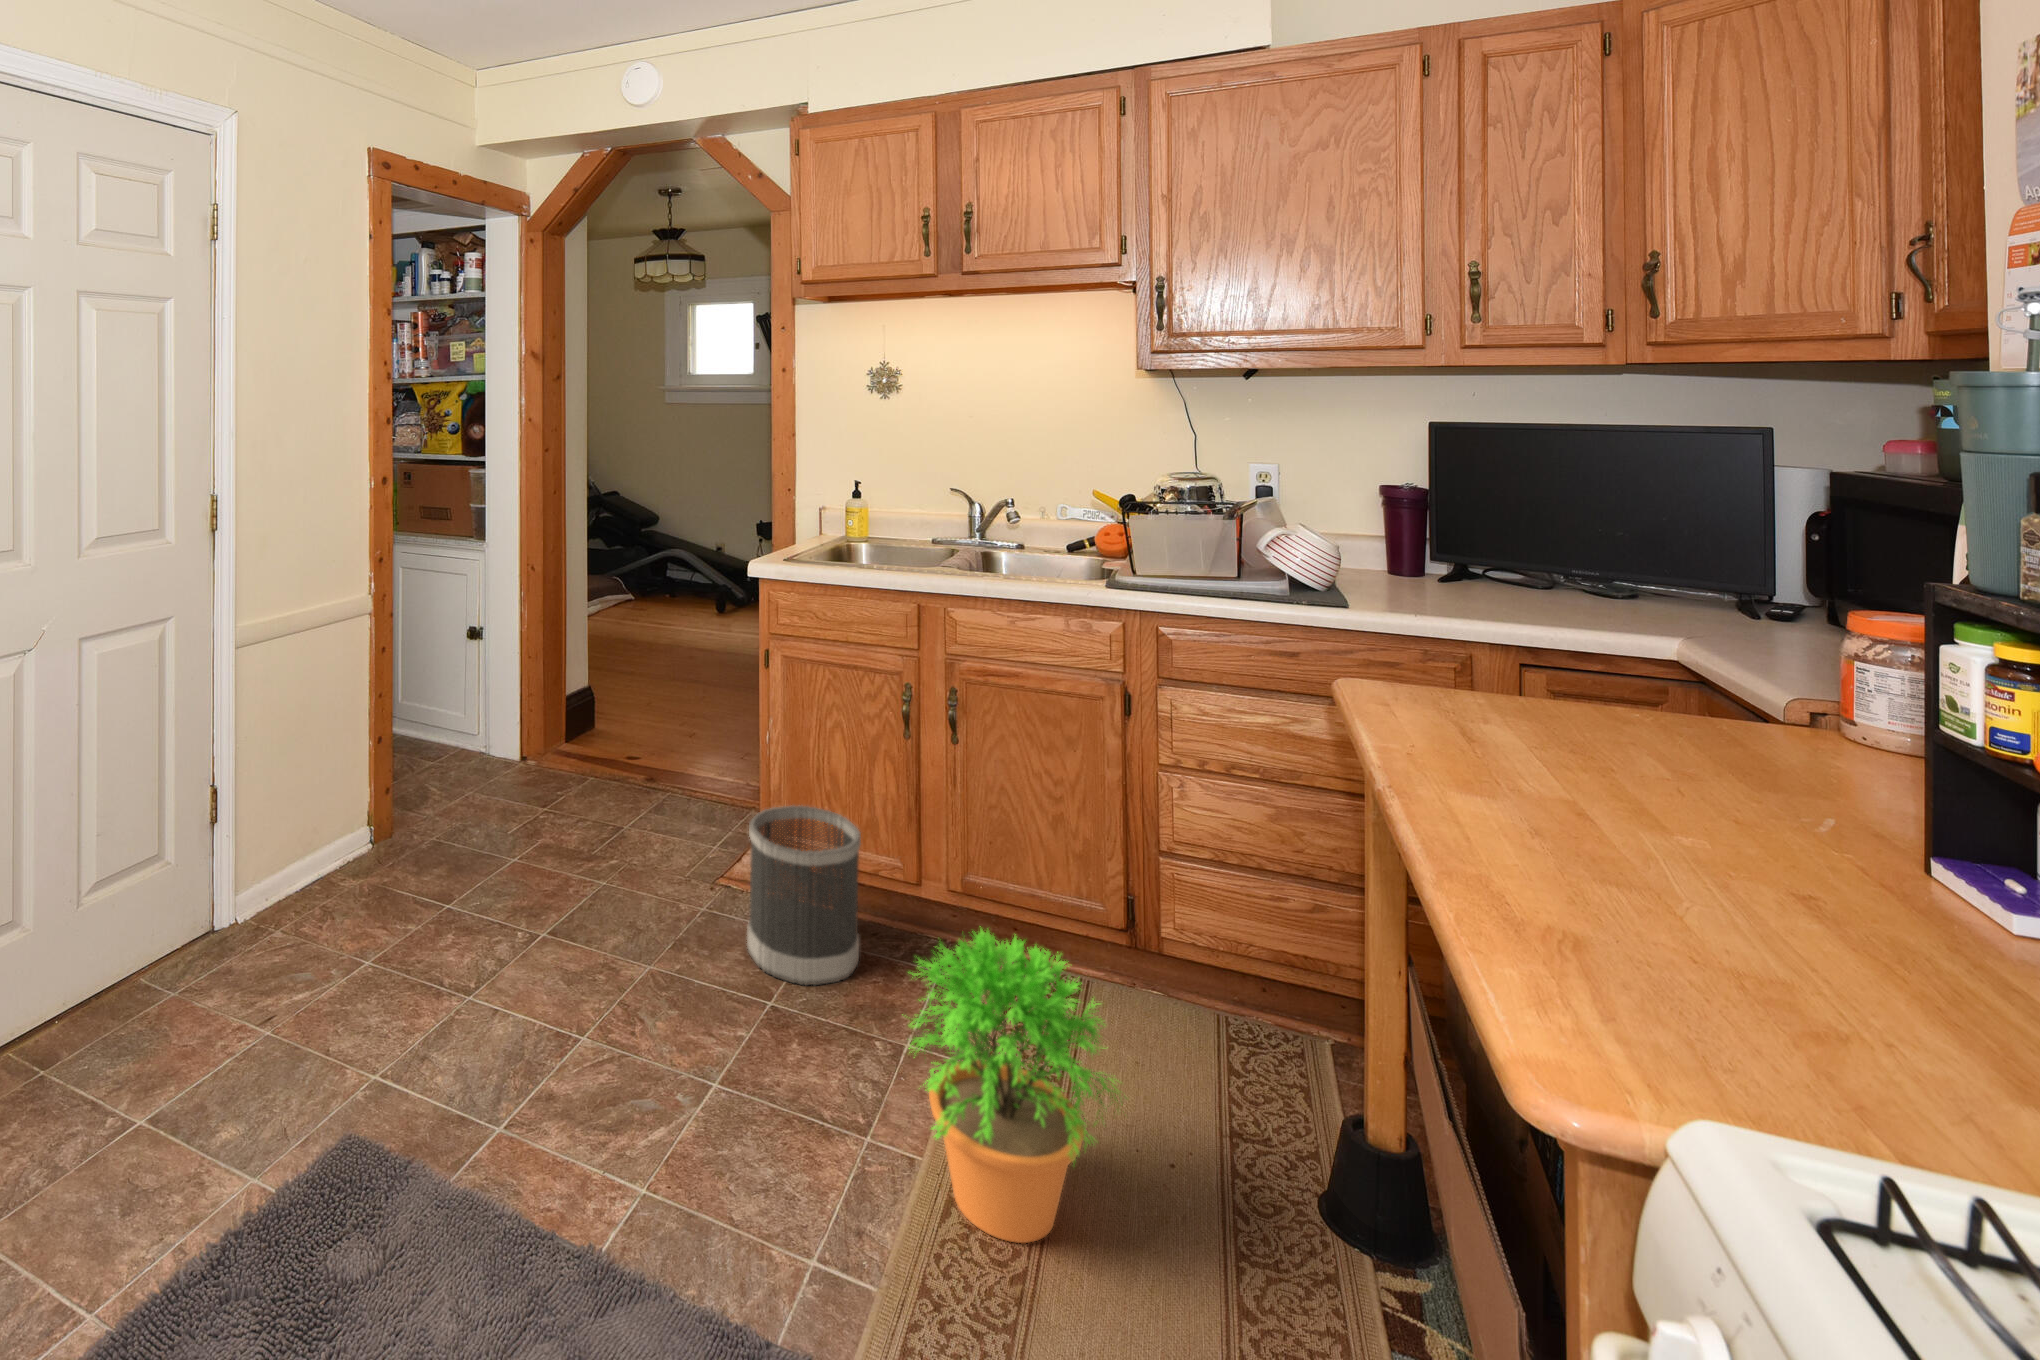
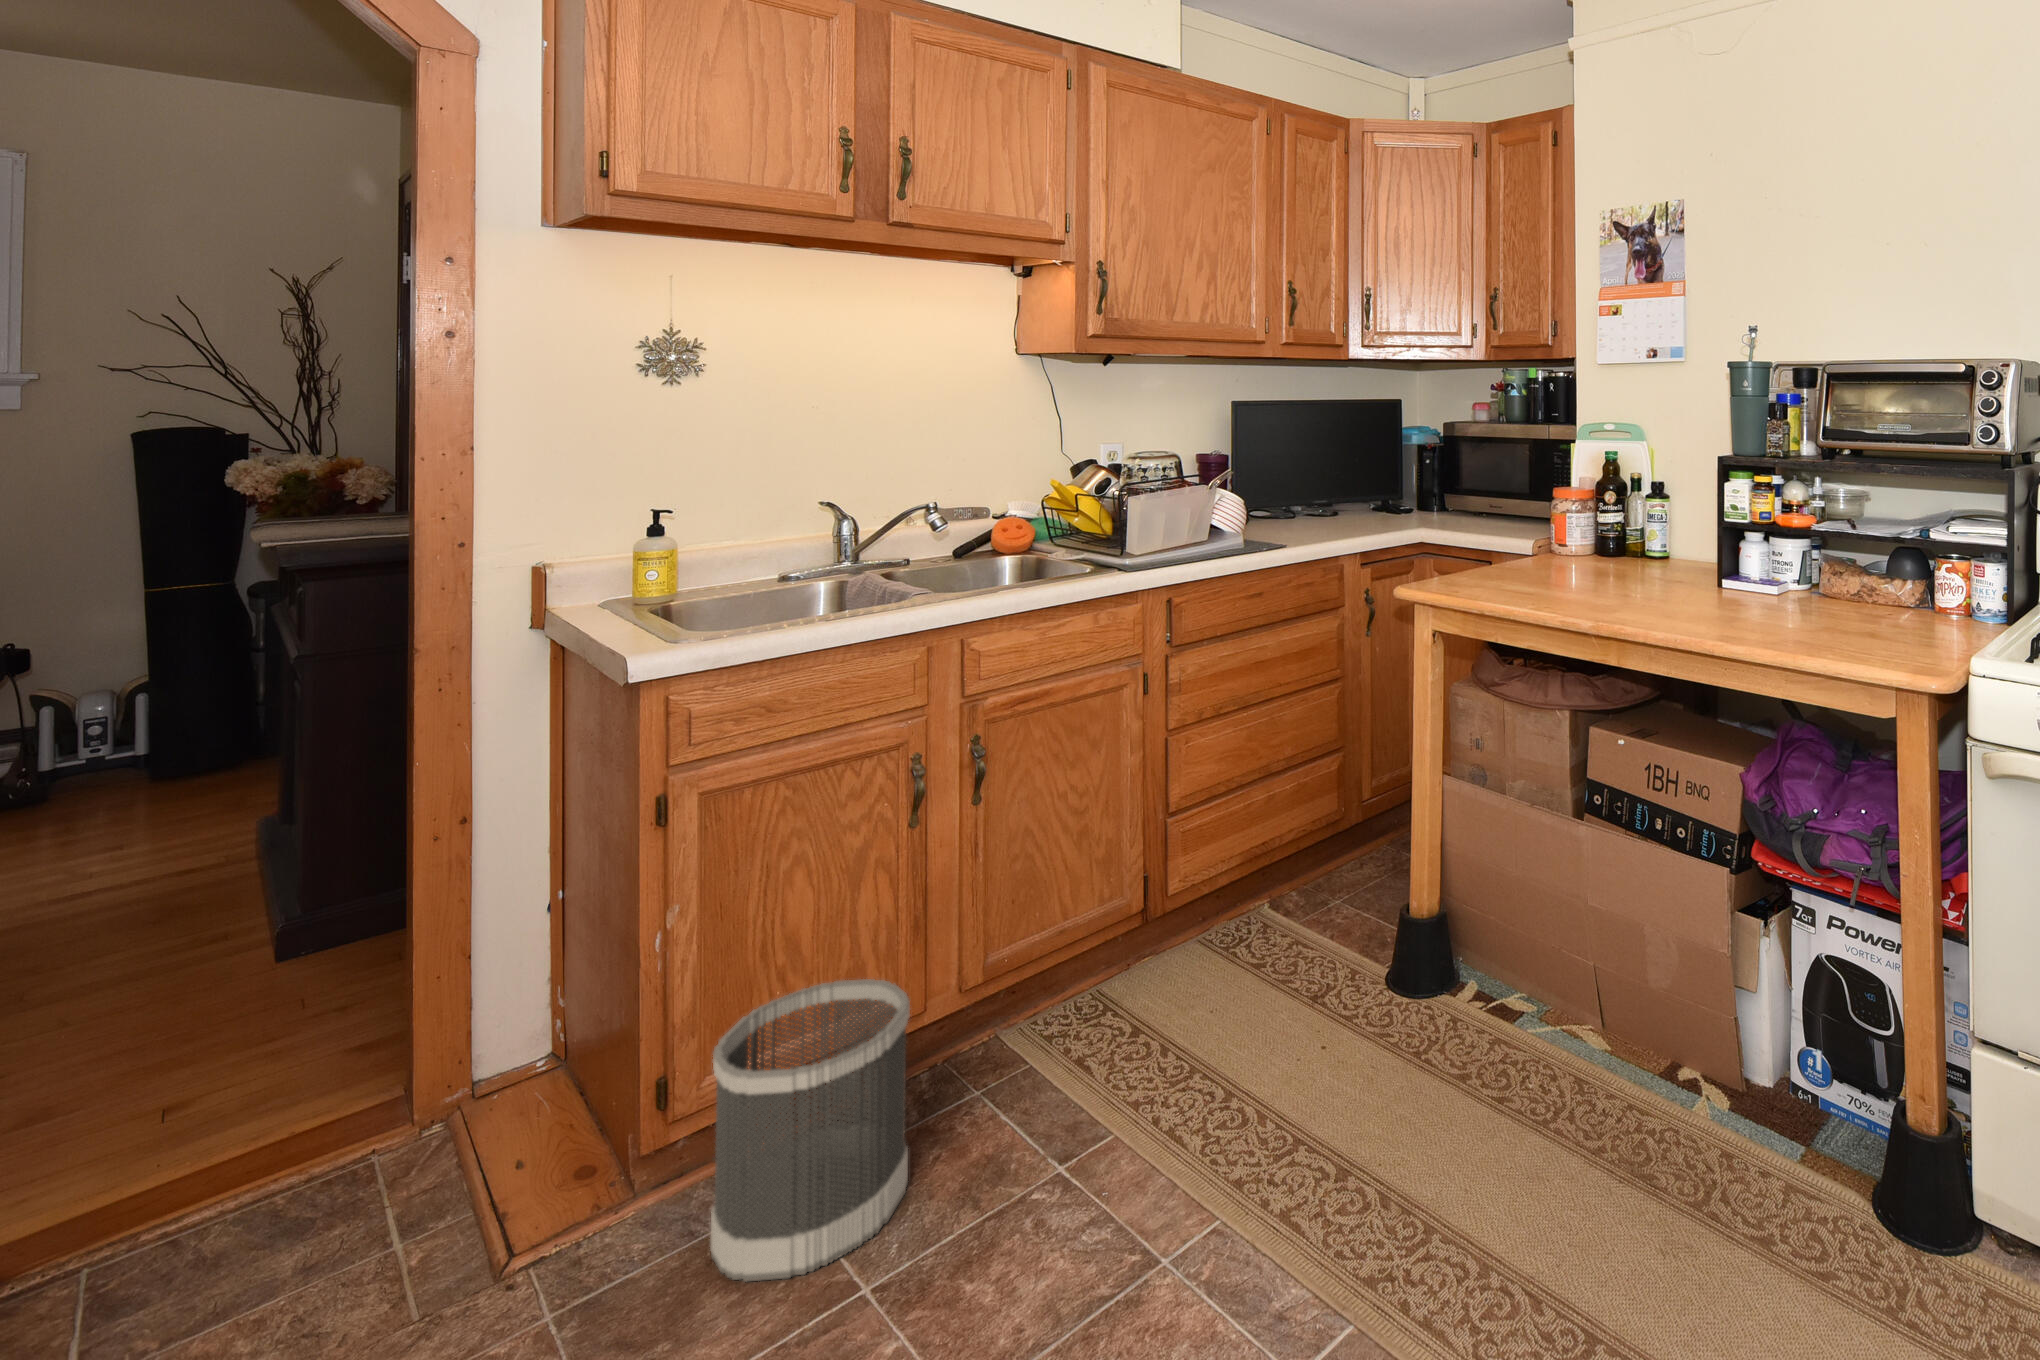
potted plant: present [909,926,1122,1243] -> none [1201,898,1409,1214]

